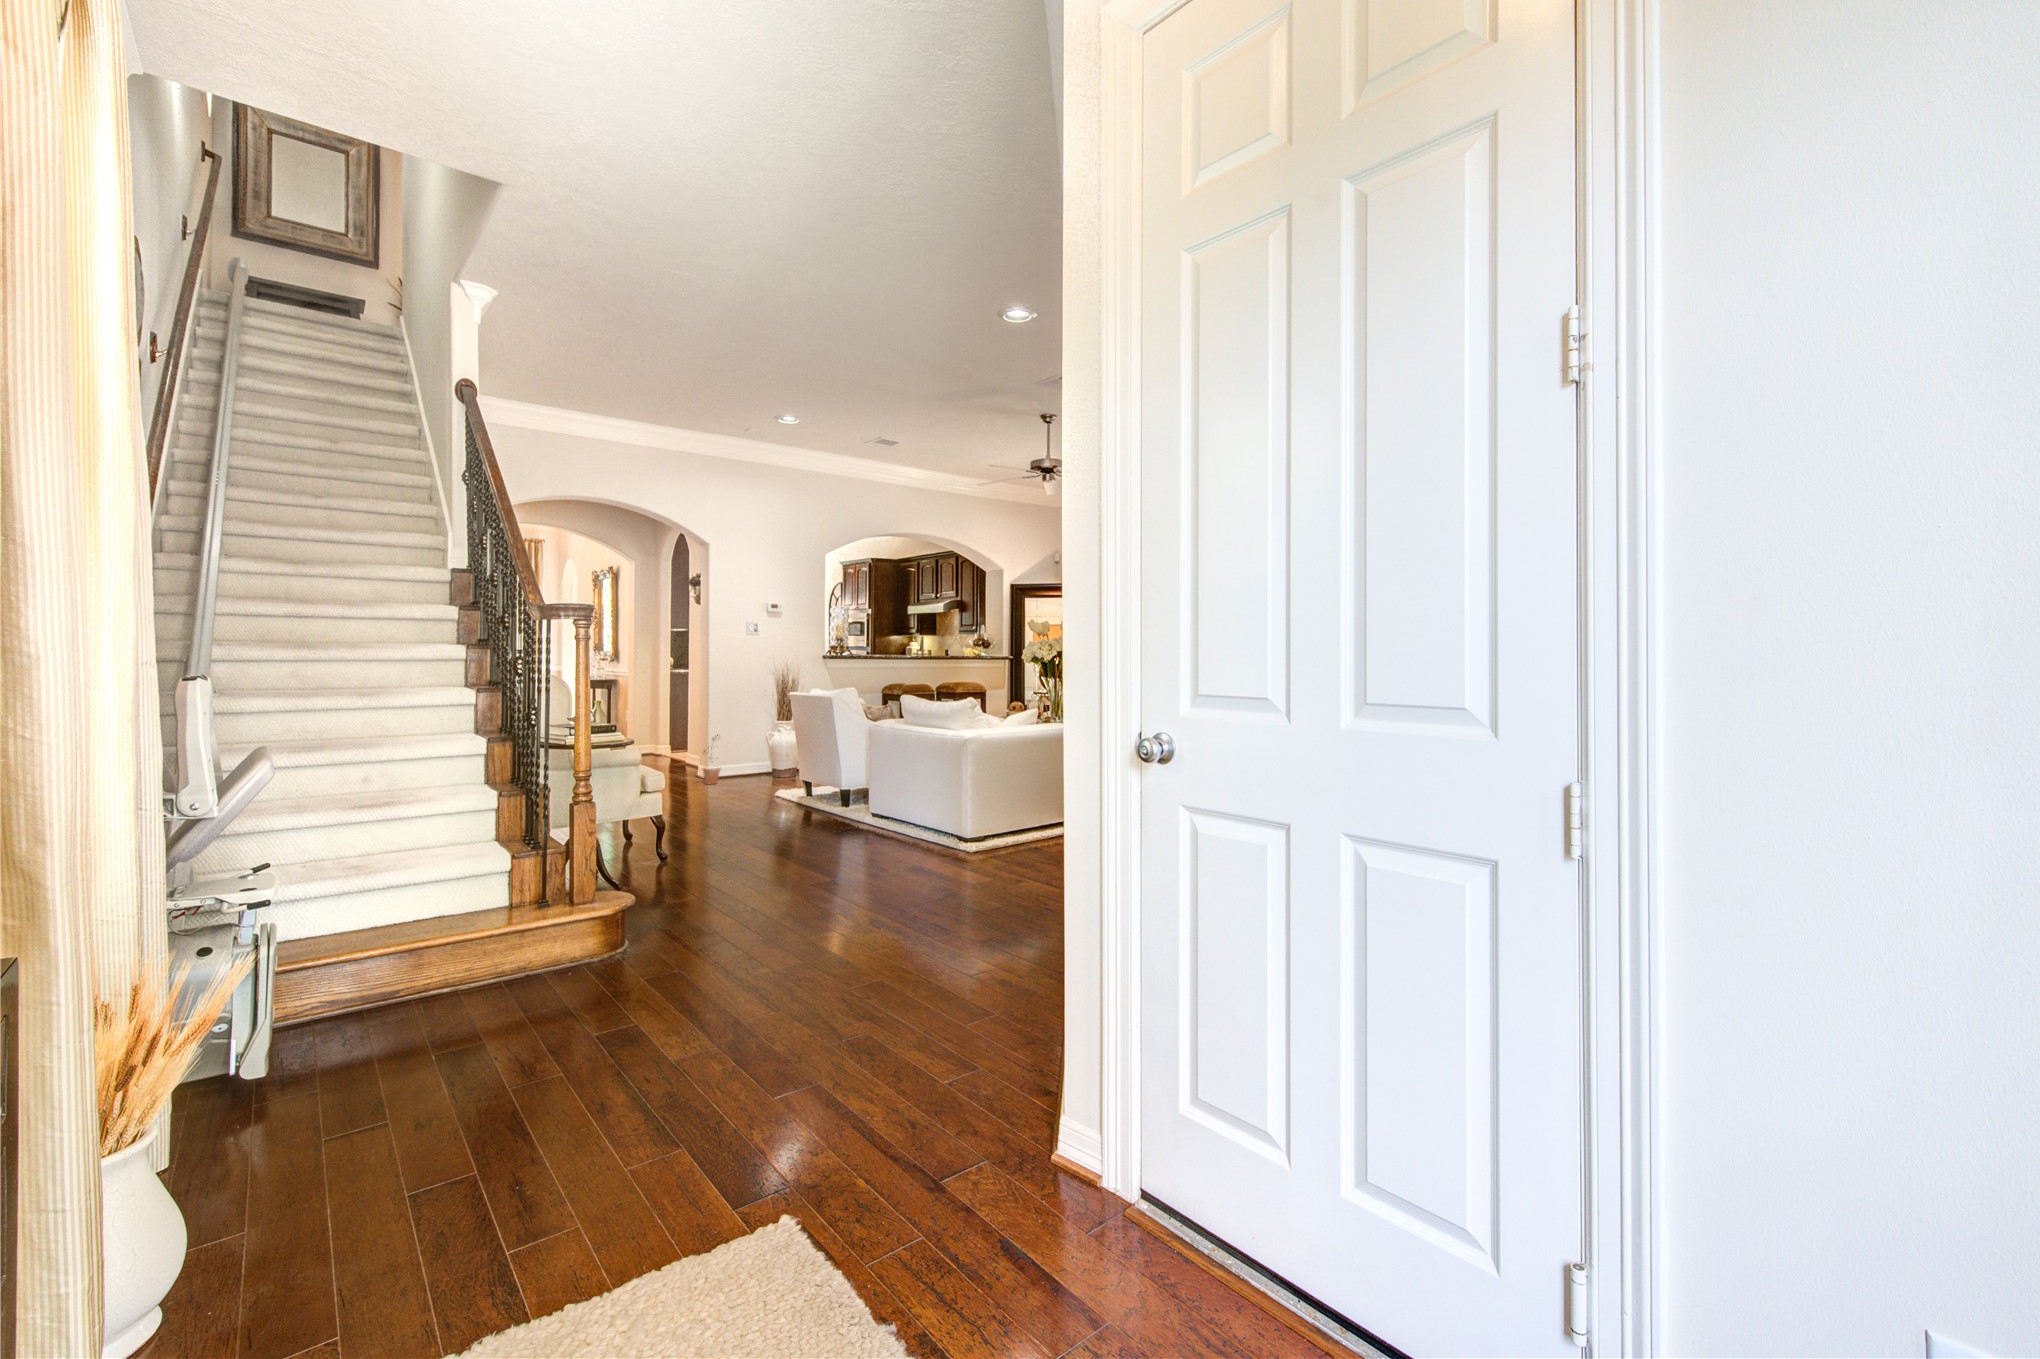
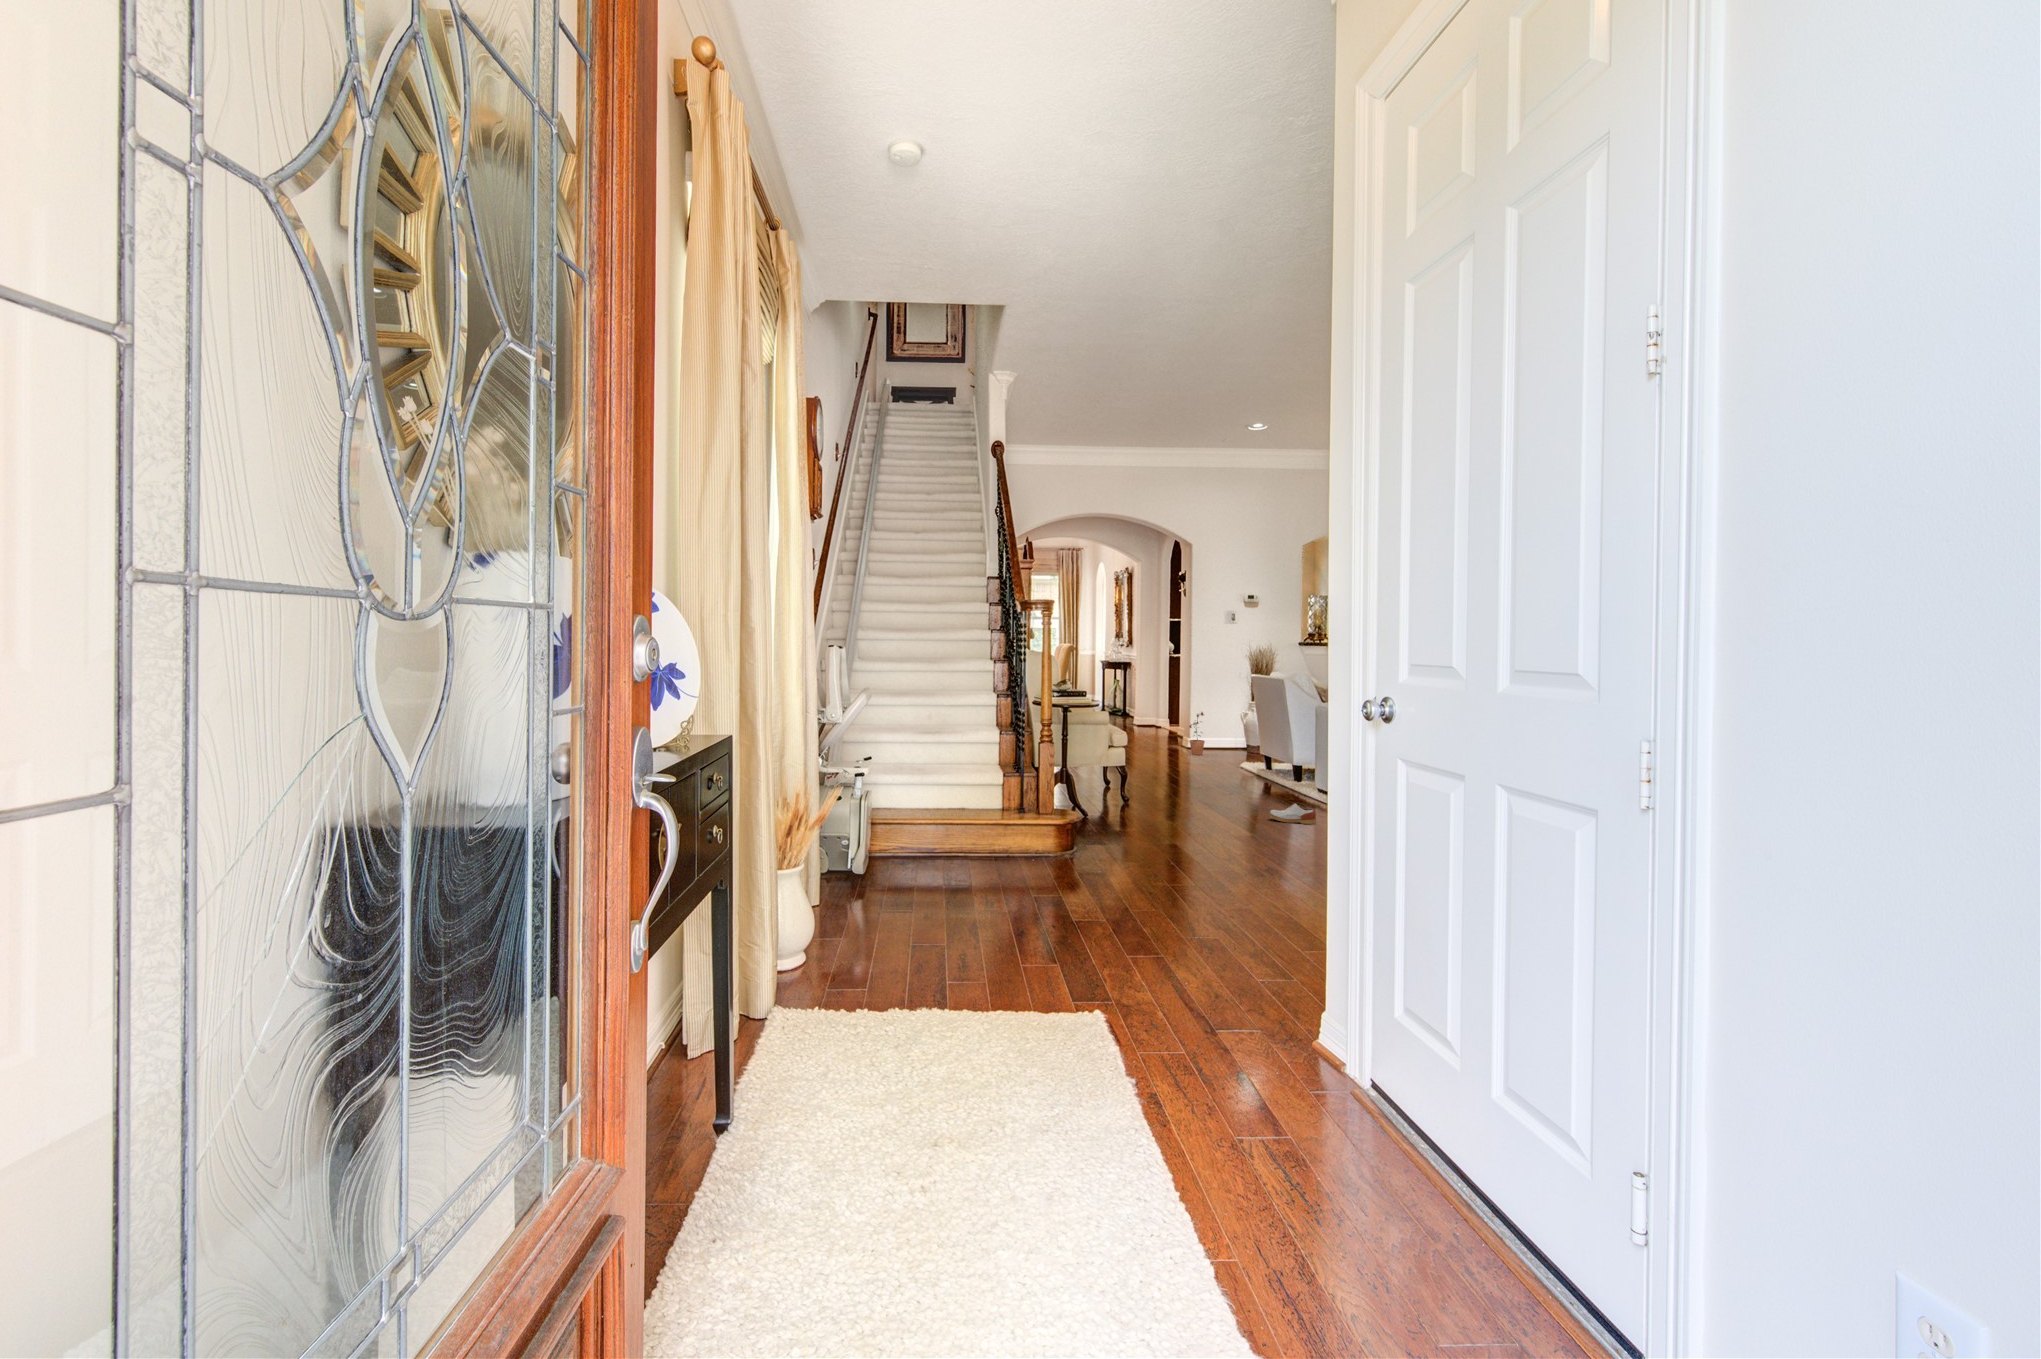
shoe: none [834,837,883,860] -> present [1269,803,1316,824]

